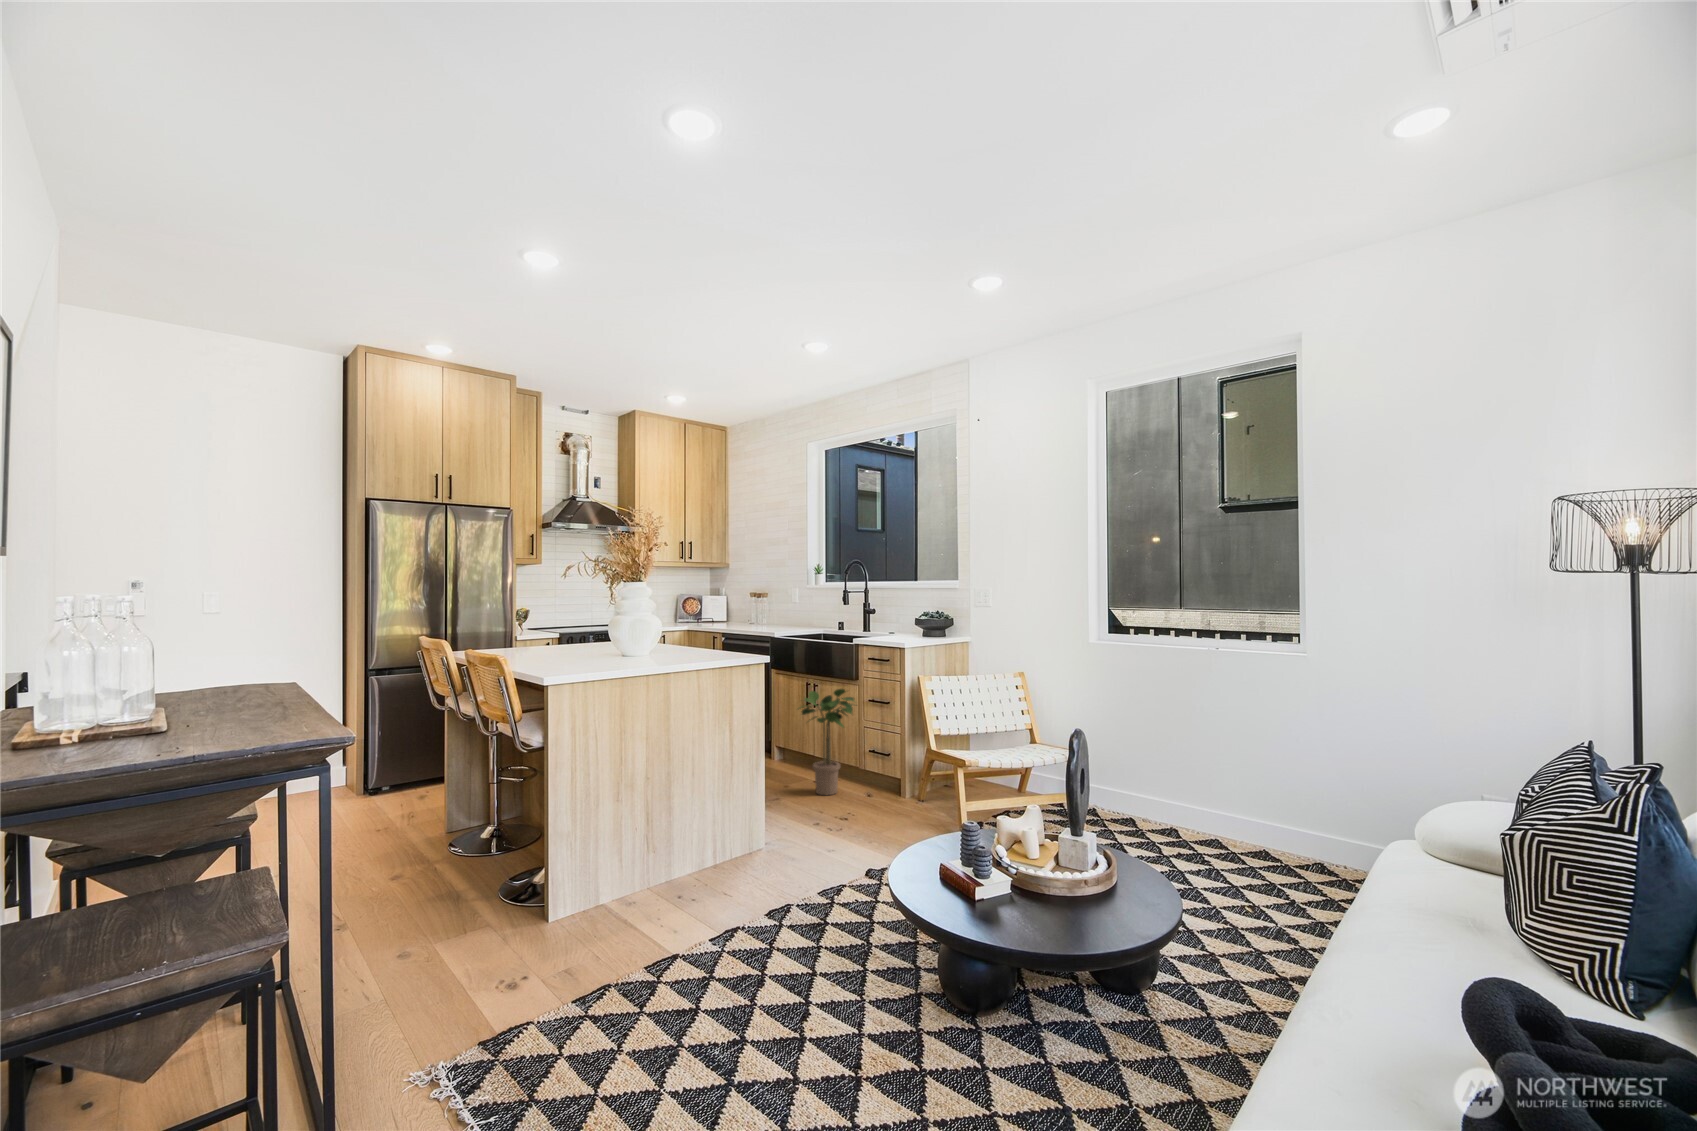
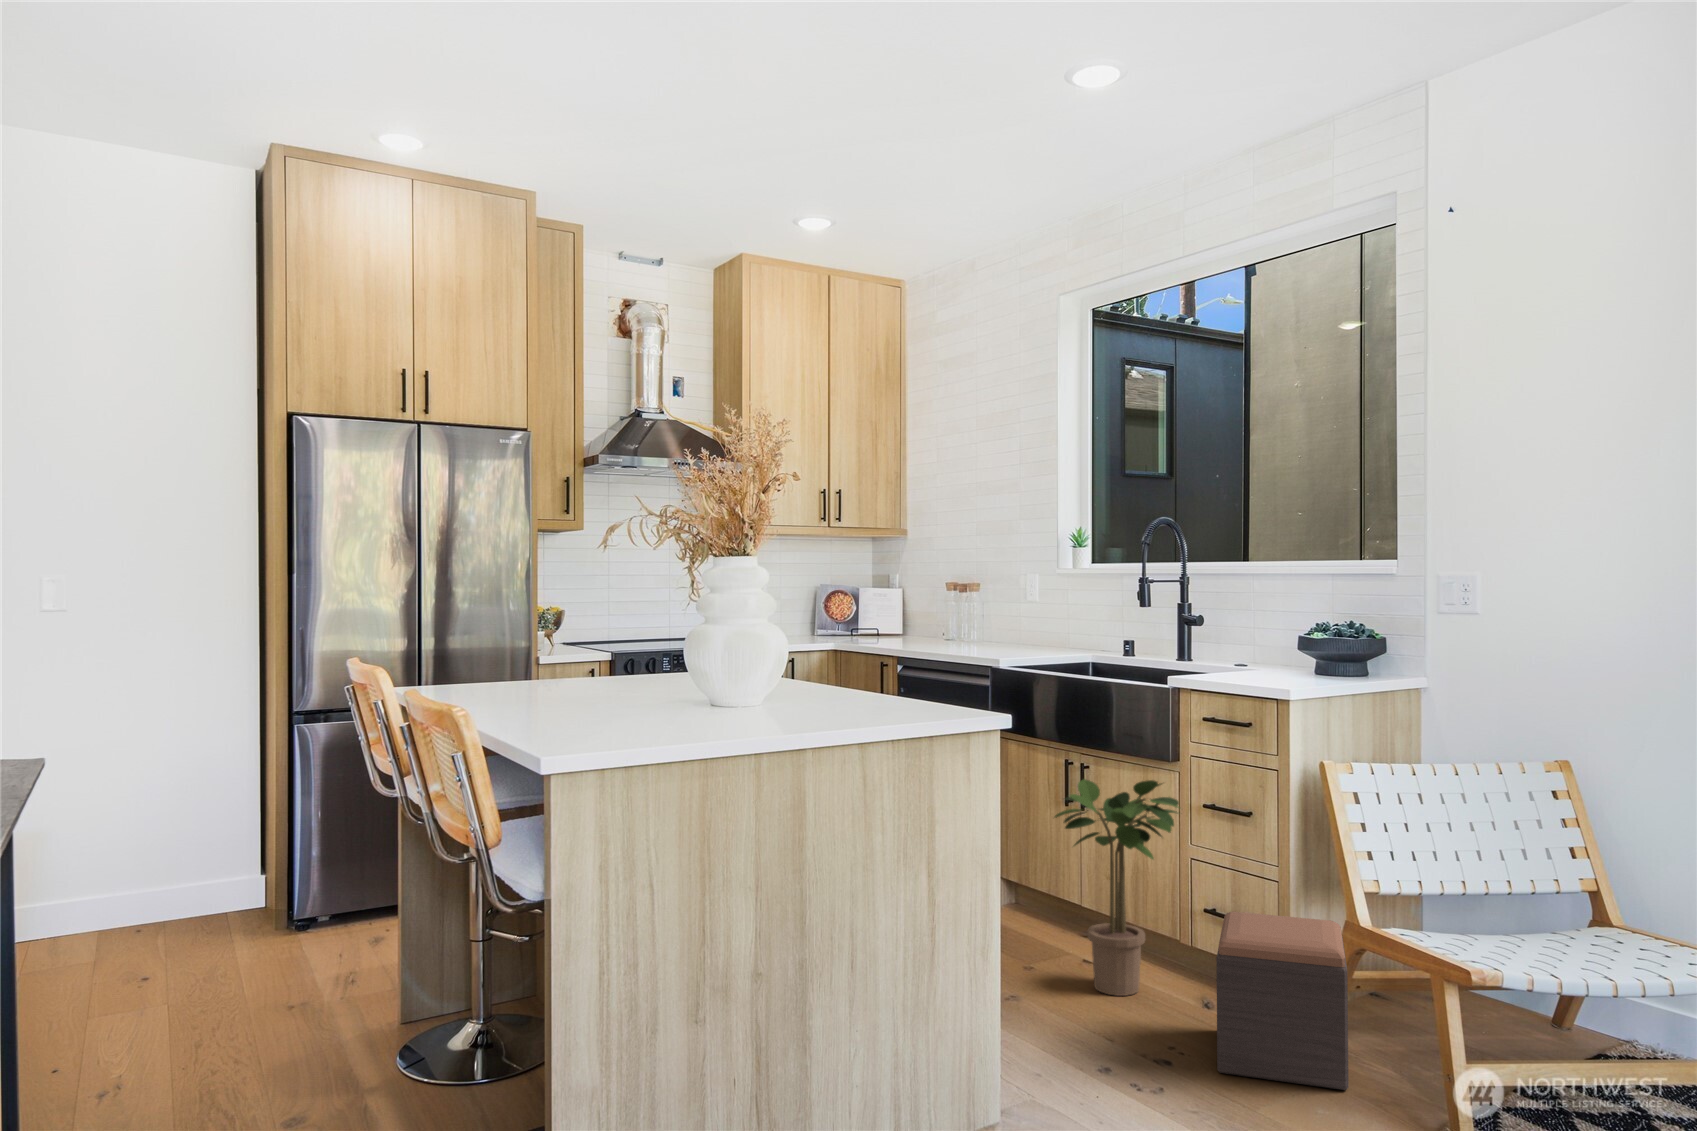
footstool: none [866,749,926,824] -> present [1216,912,1349,1090]

